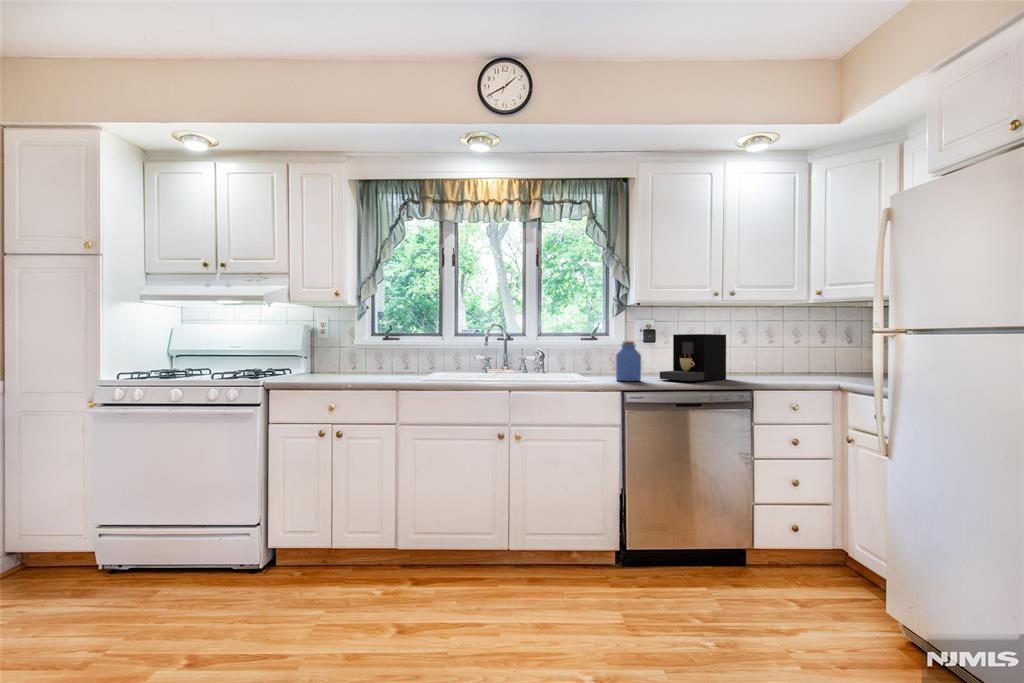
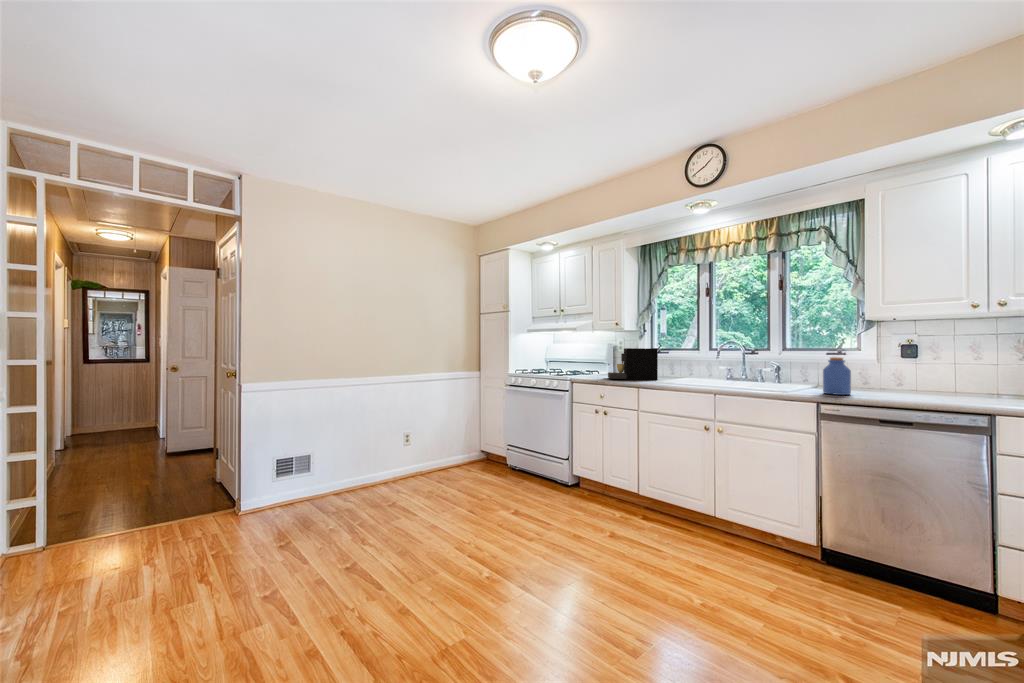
coffee maker: present [660,334,726,381] -> present [608,348,658,380]

